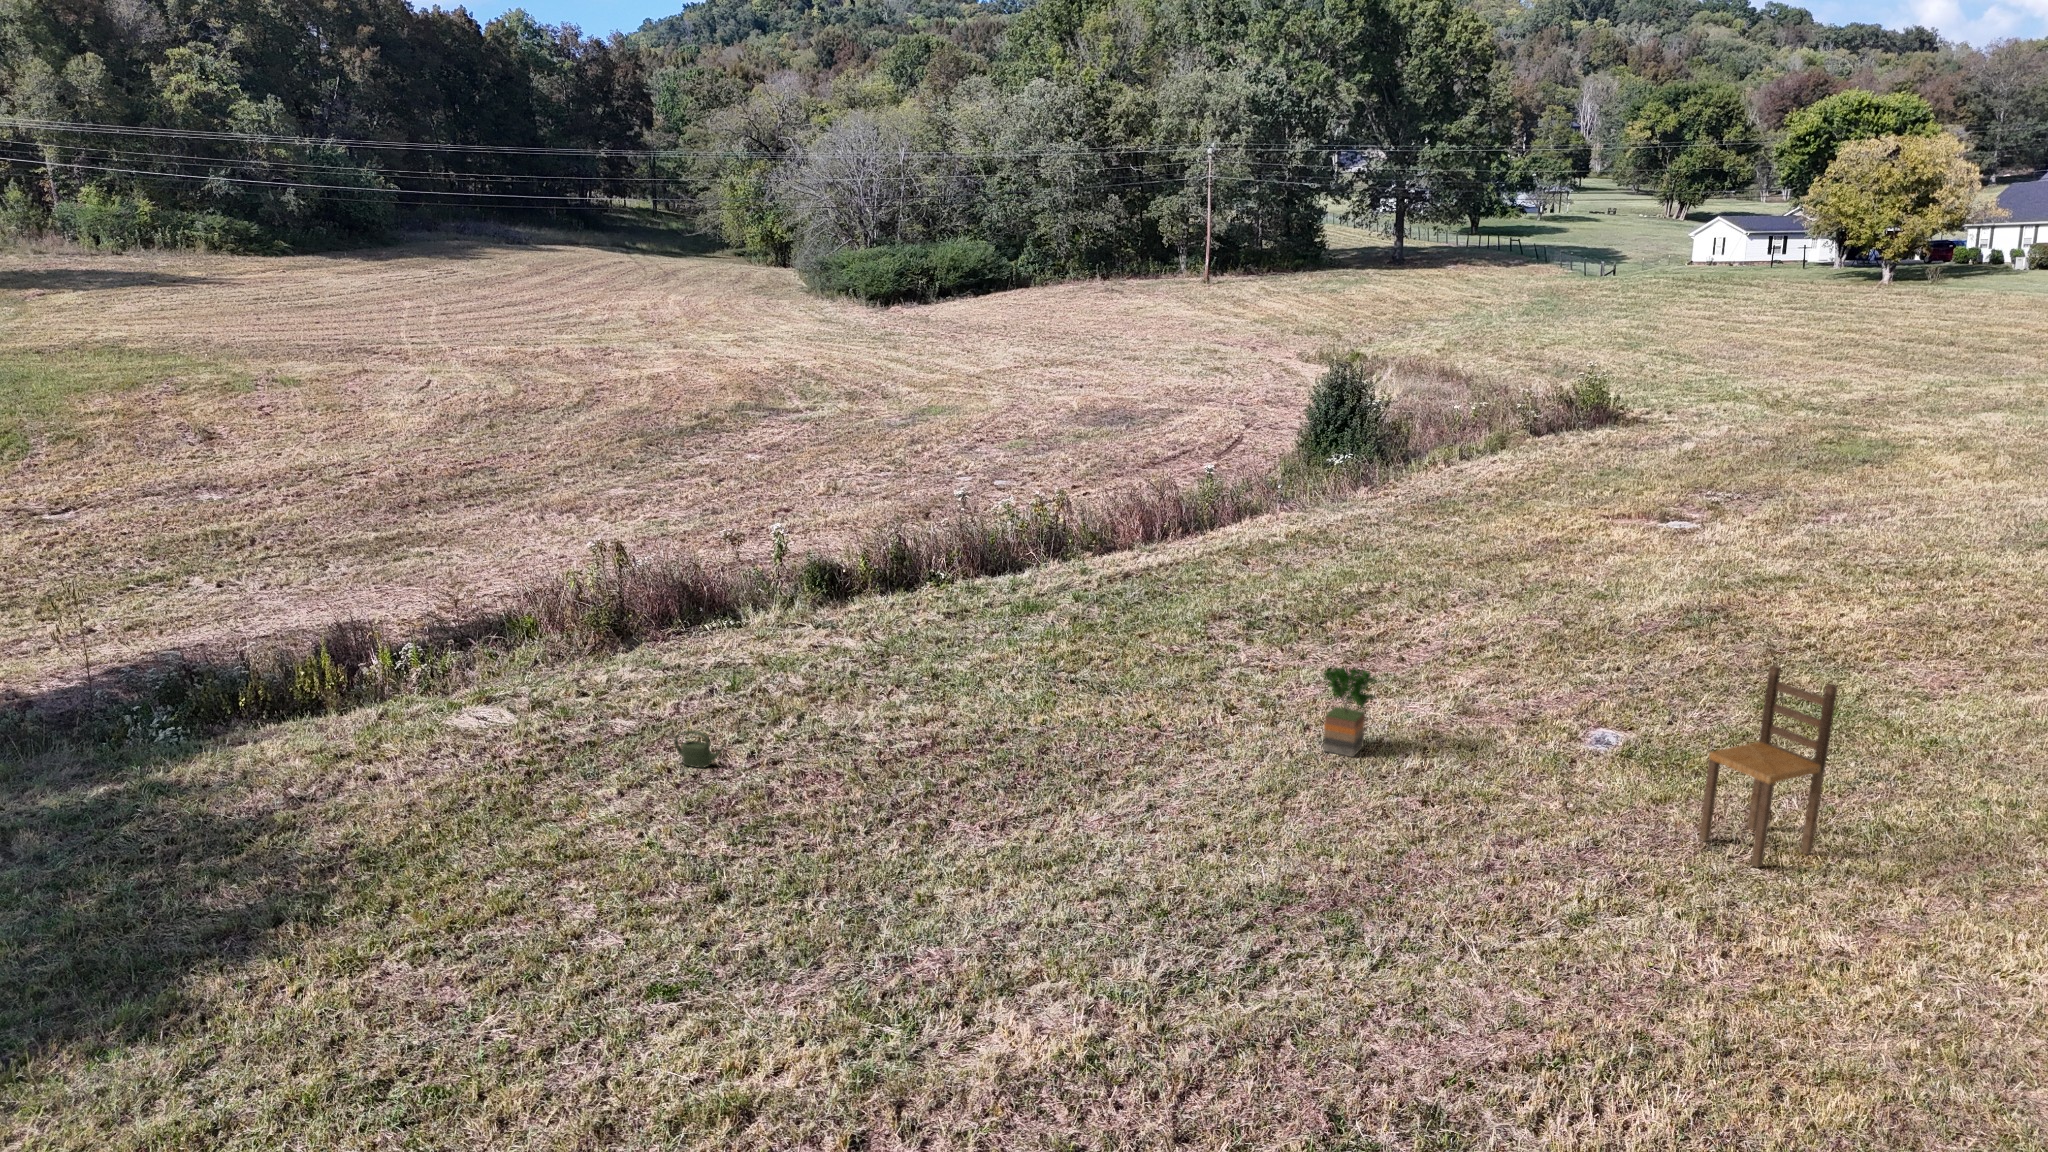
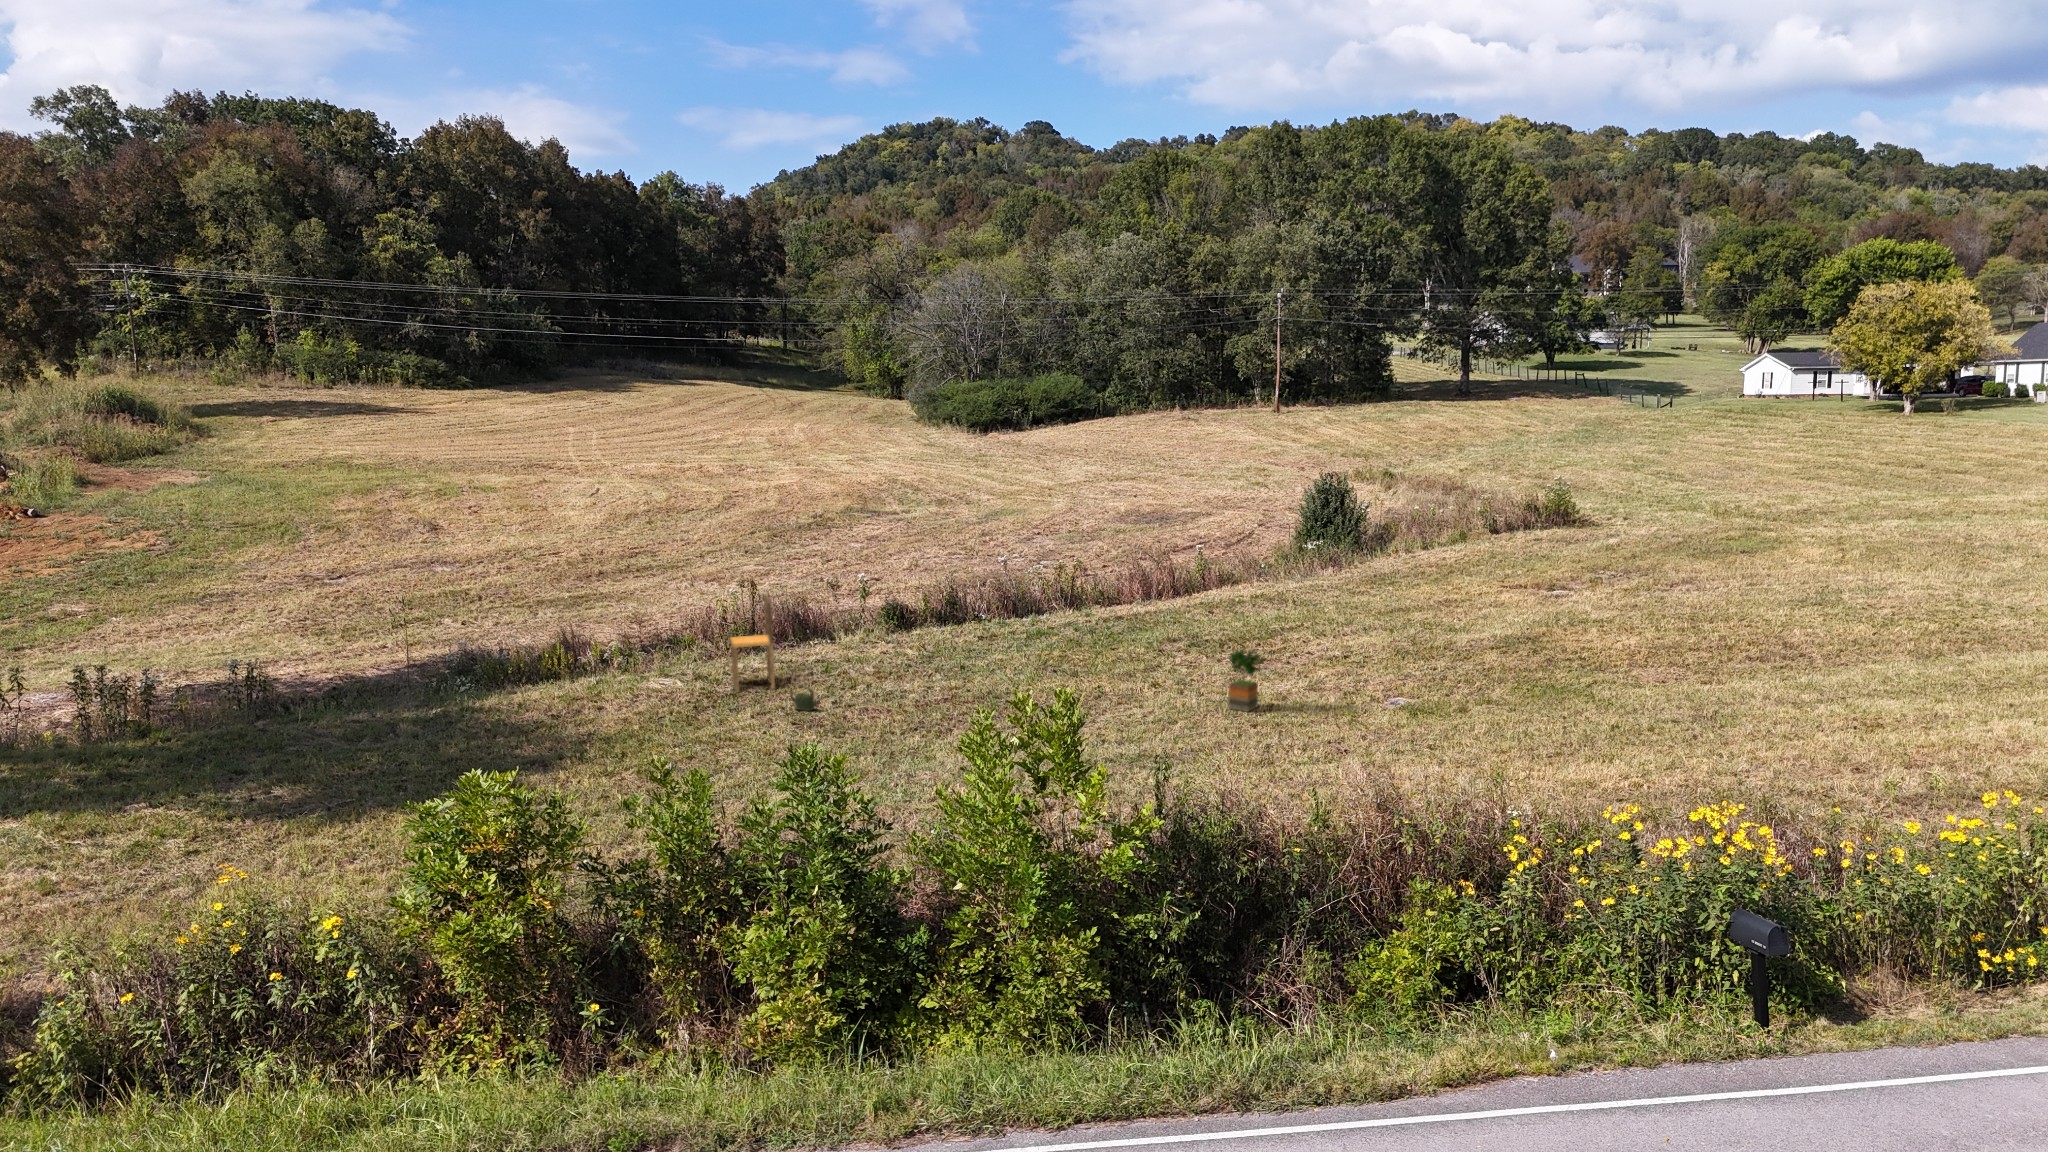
chair: present [1699,666,1837,867] -> present [731,594,775,693]

